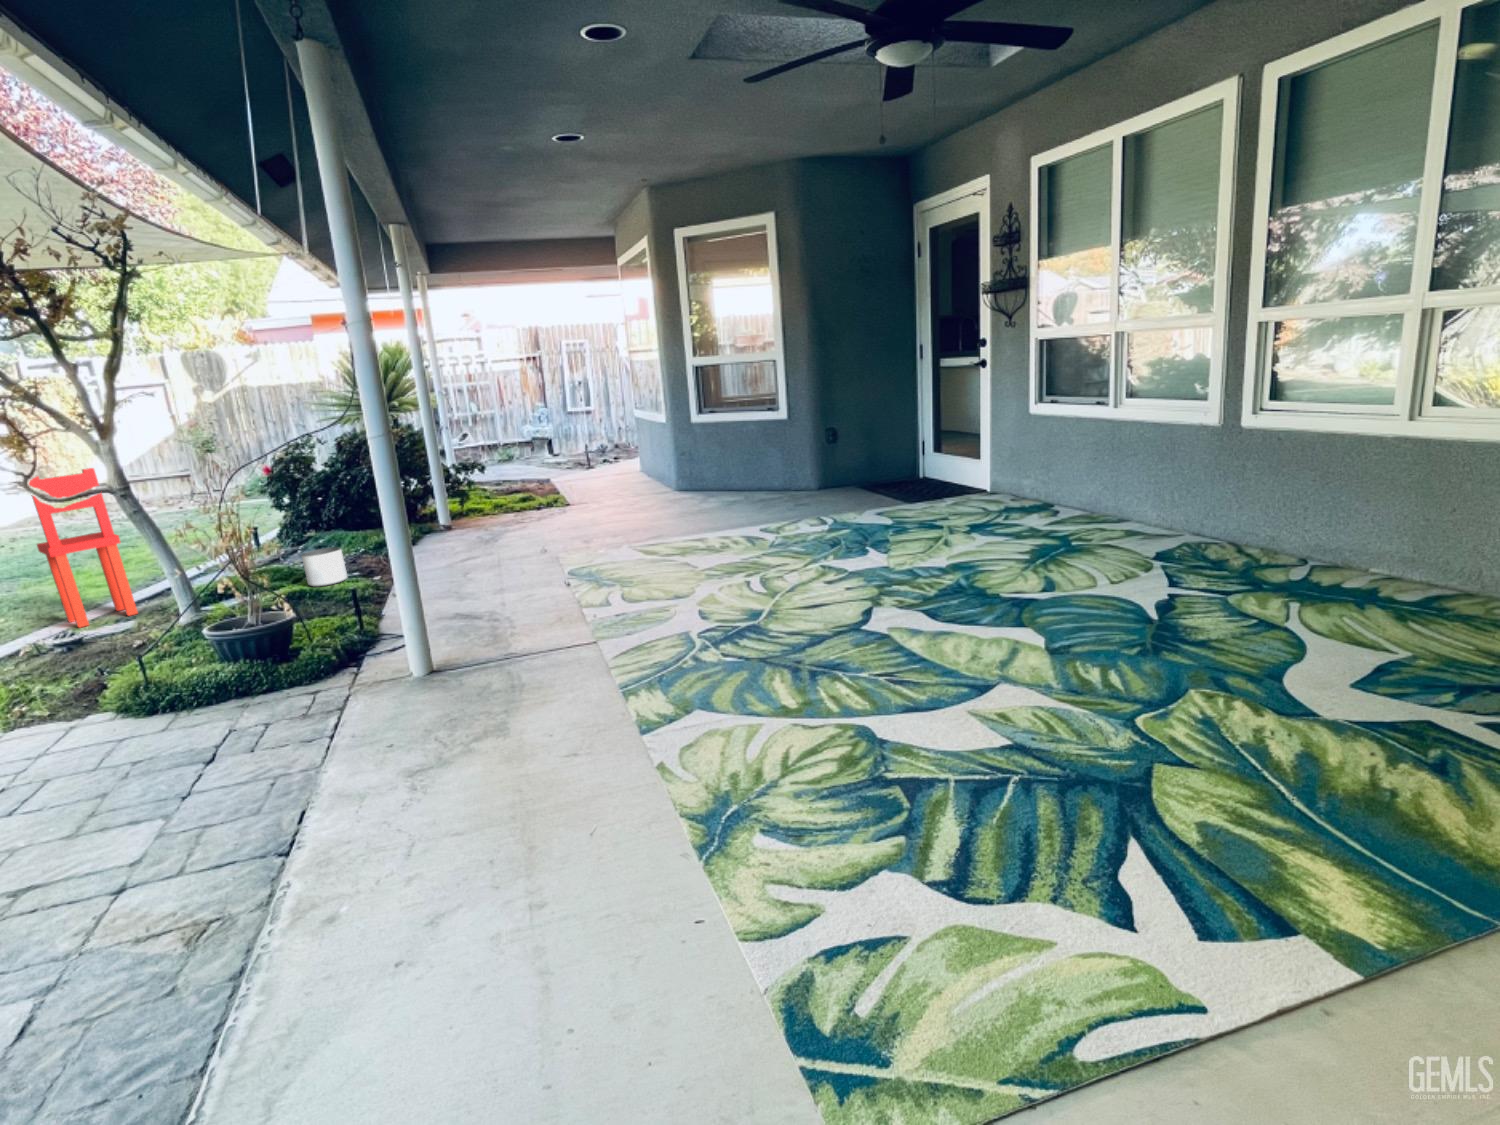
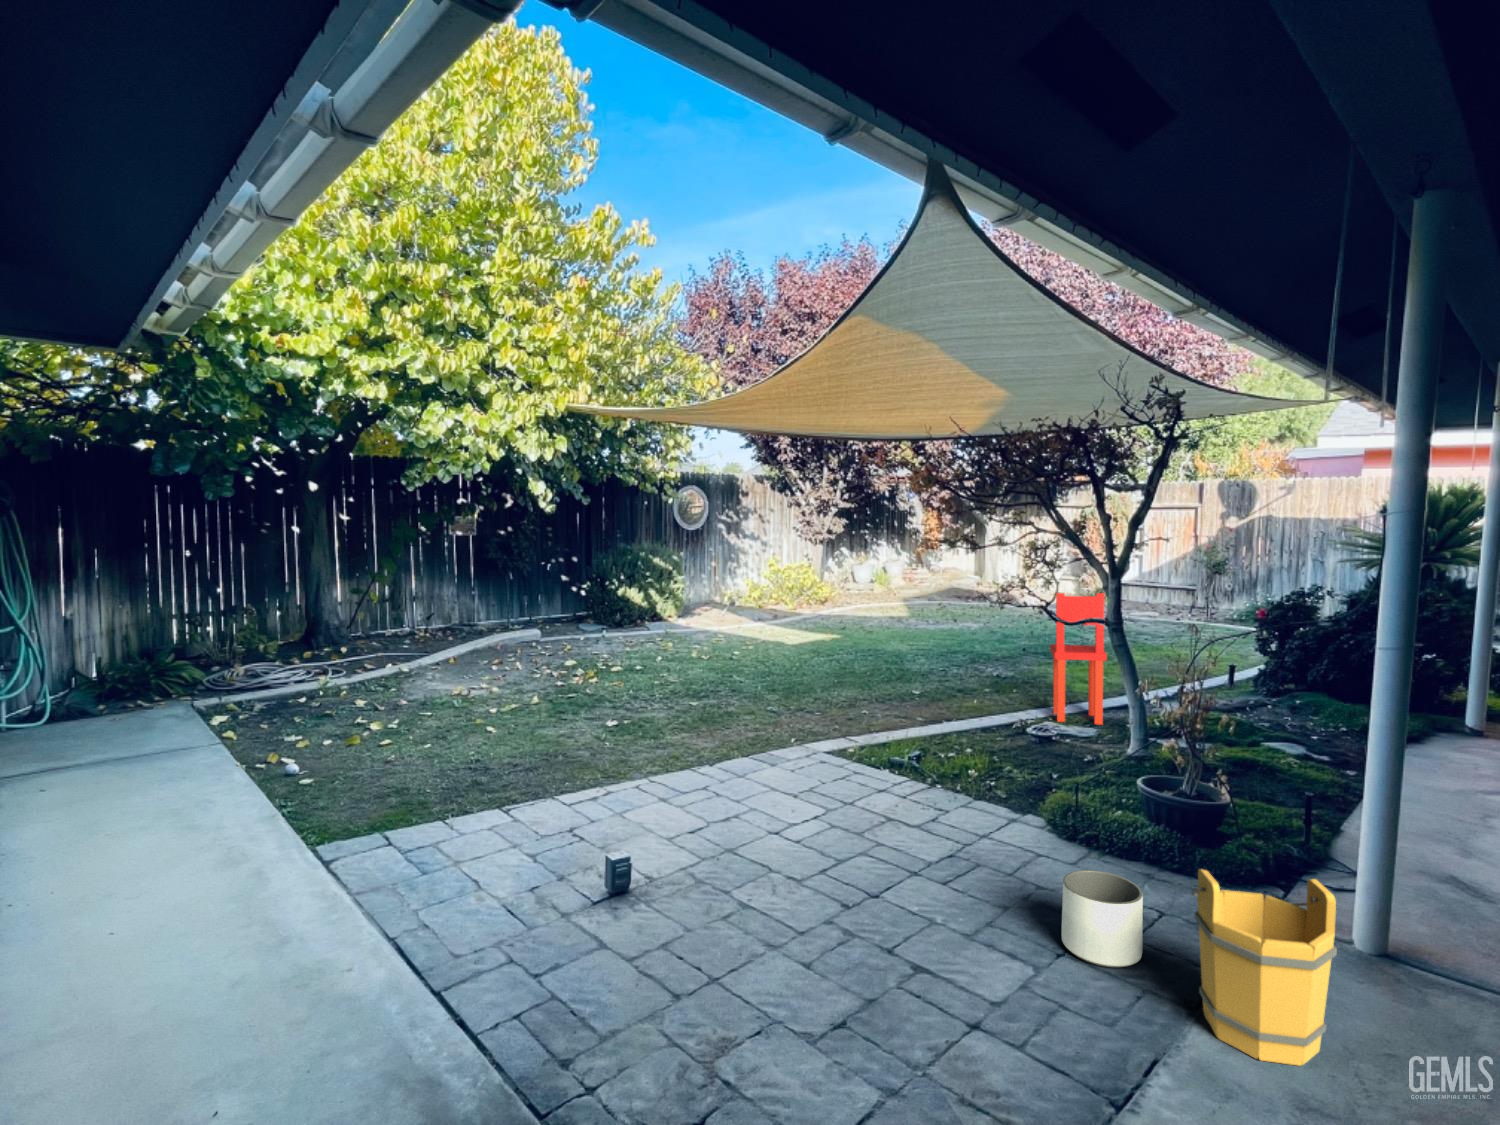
planter: present [302,548,347,587] -> present [1061,870,1143,968]
bucket: none [292,621,413,772] -> present [1191,869,1337,1066]

